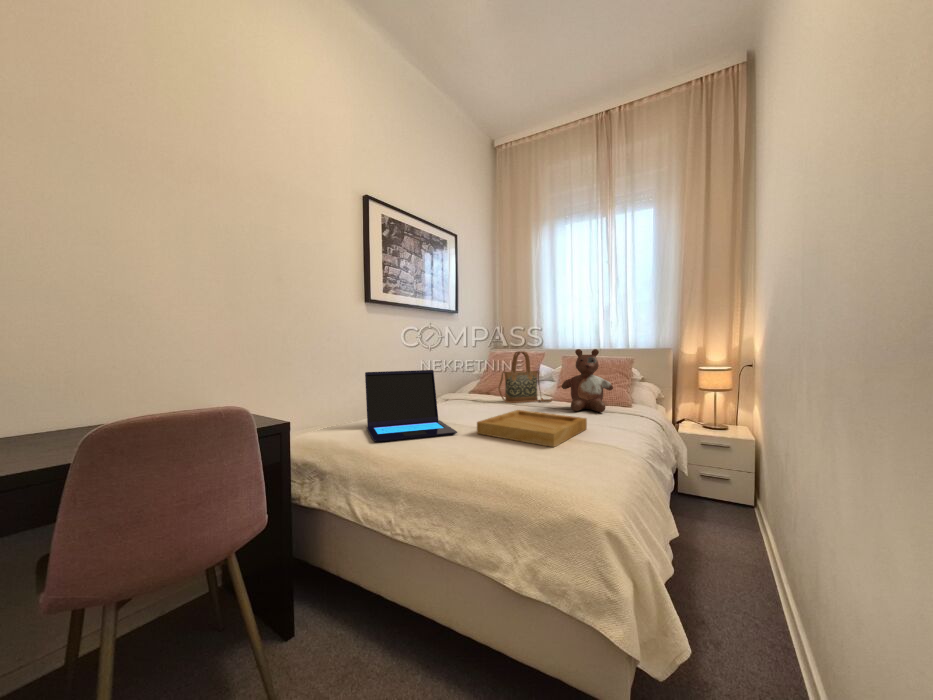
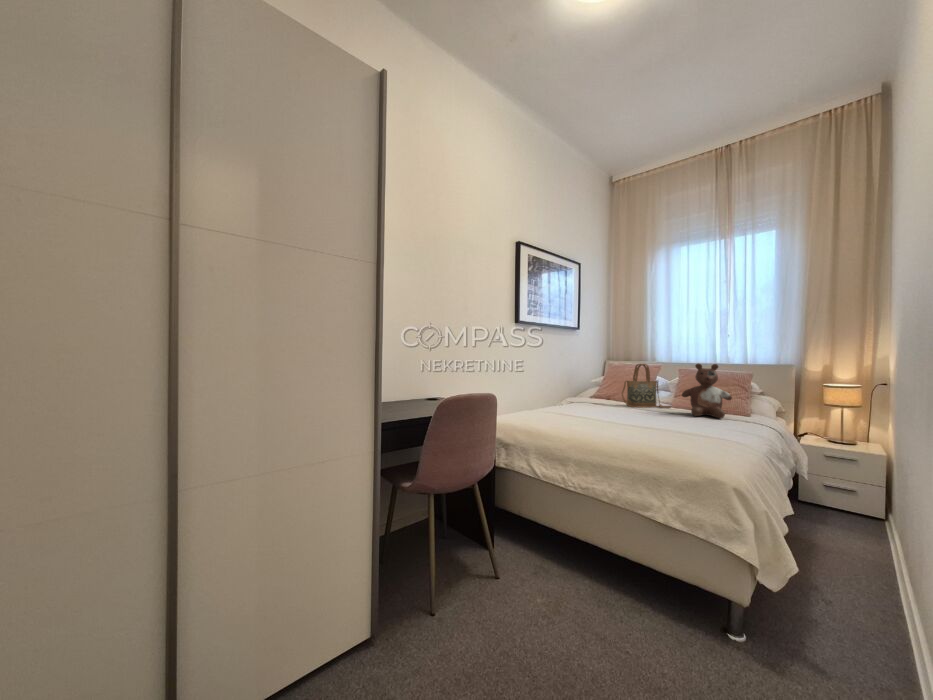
laptop: present [365,370,457,442] -> none [526,376,602,426]
tray: present [477,410,587,447] -> none [617,411,710,438]

